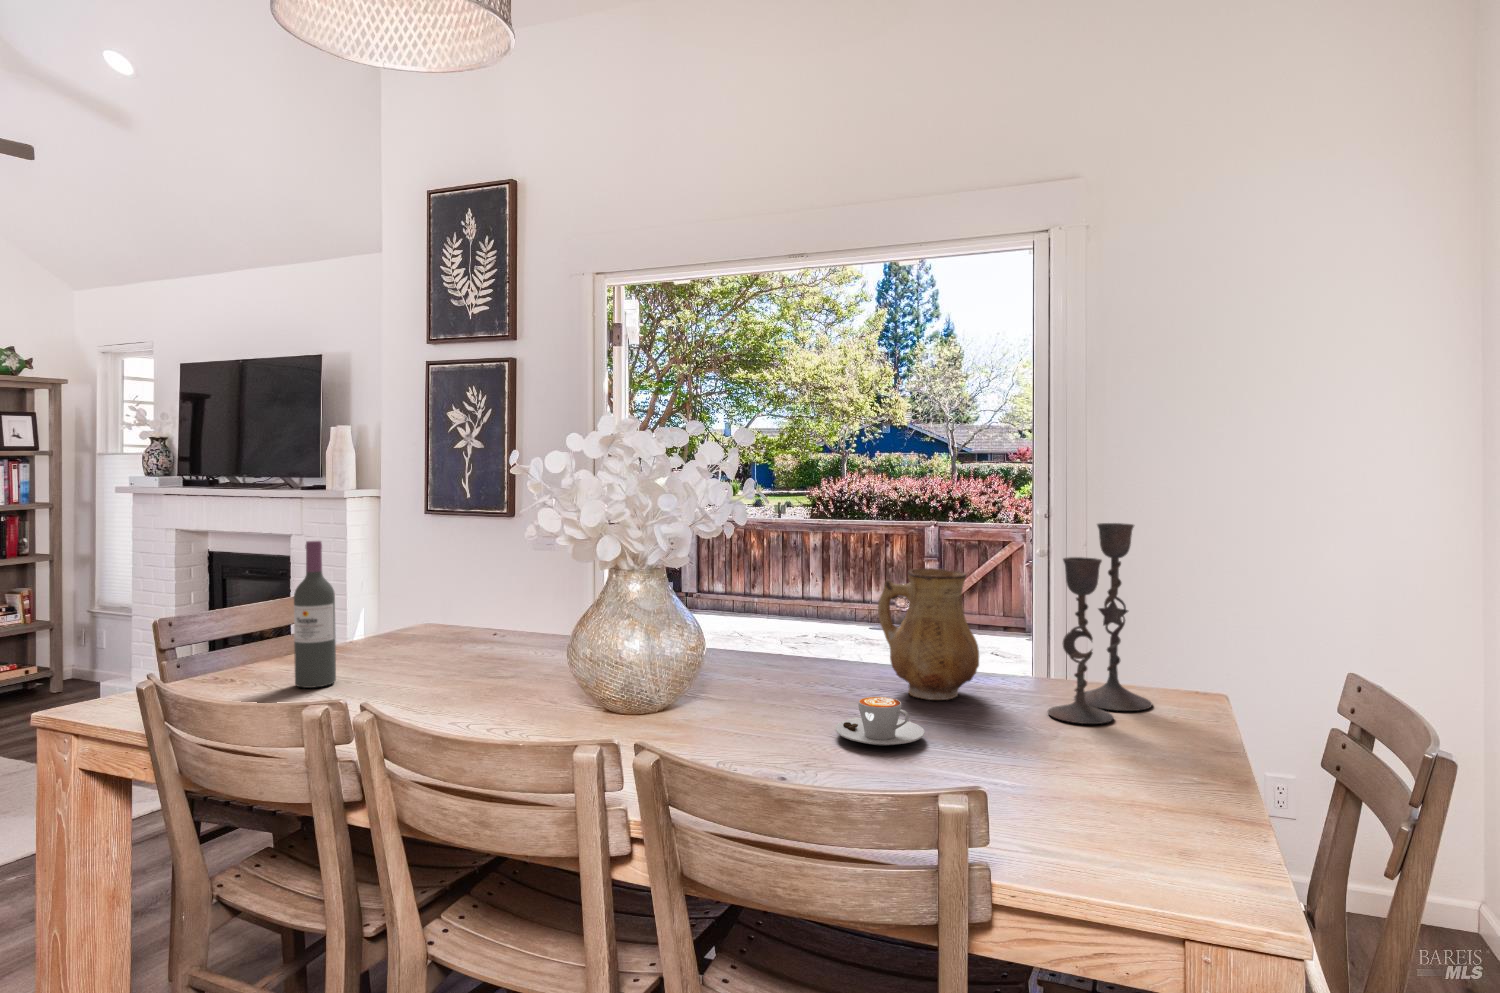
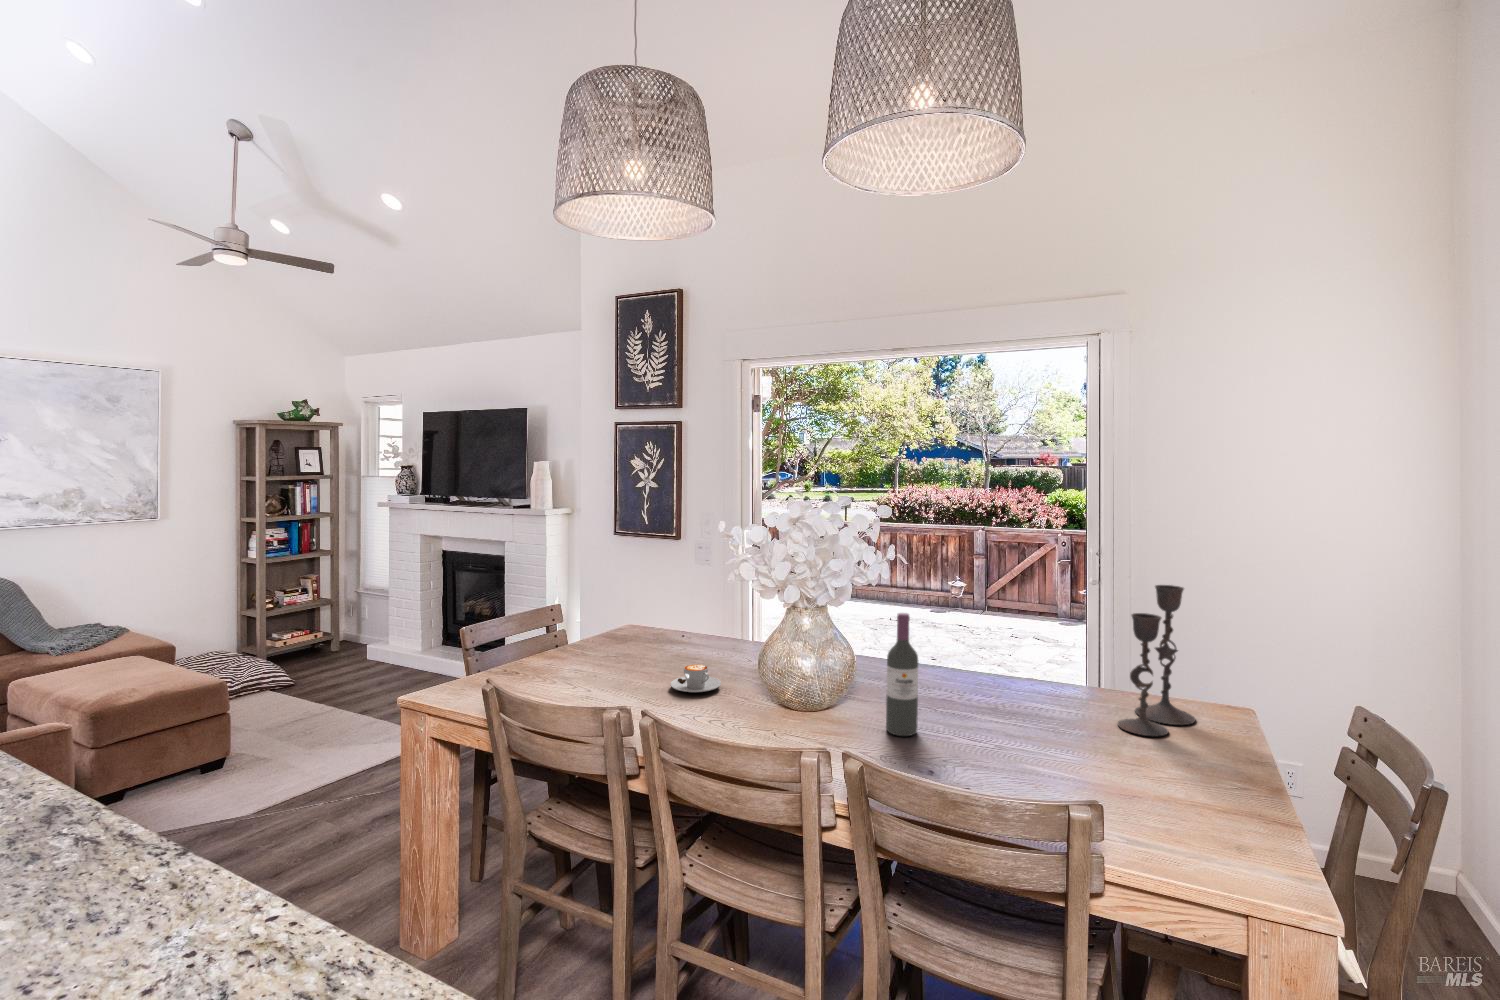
wine bottle: present [294,541,336,688] -> present [886,613,918,736]
ceramic pitcher: present [878,568,979,700] -> none [987,613,1064,711]
coffee cup: present [836,697,924,745] -> present [671,664,721,692]

